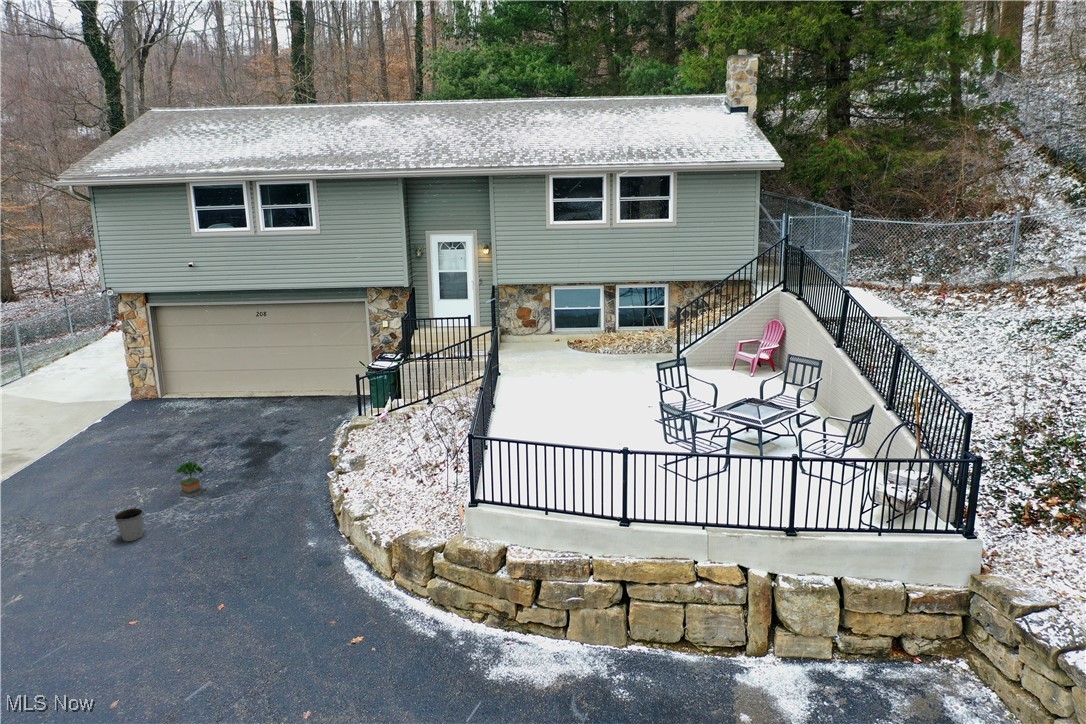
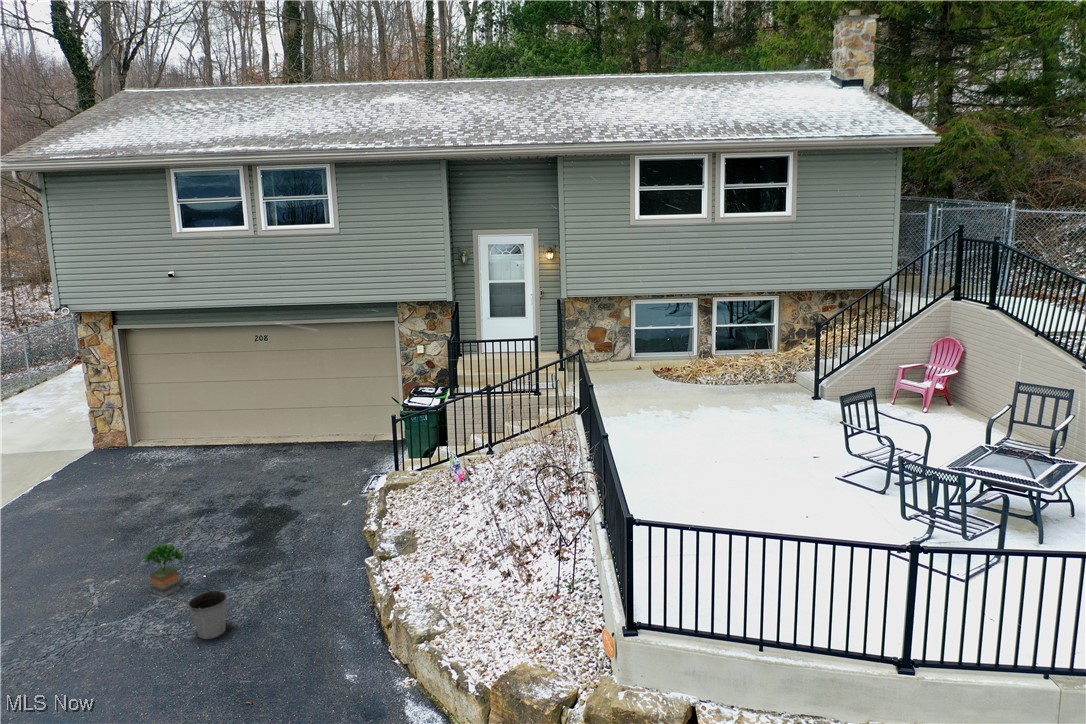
bucket: present [115,508,143,541] -> present [188,589,227,639]

